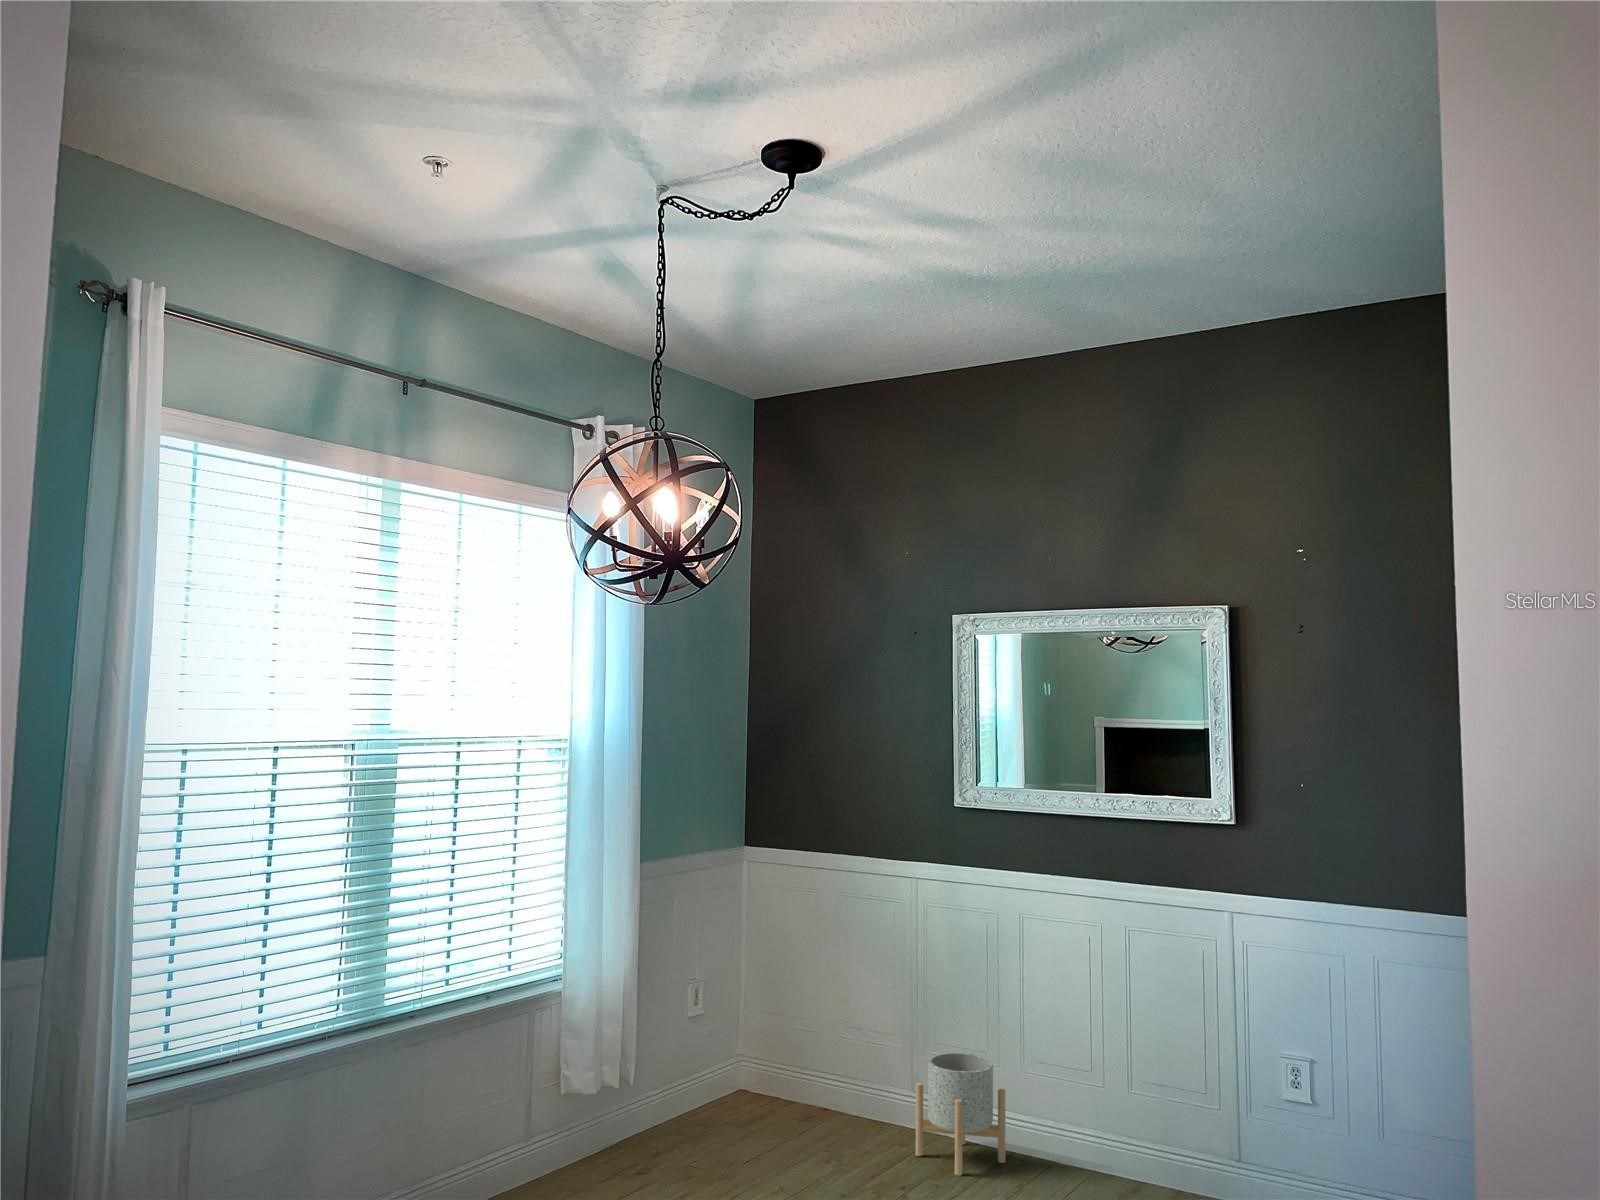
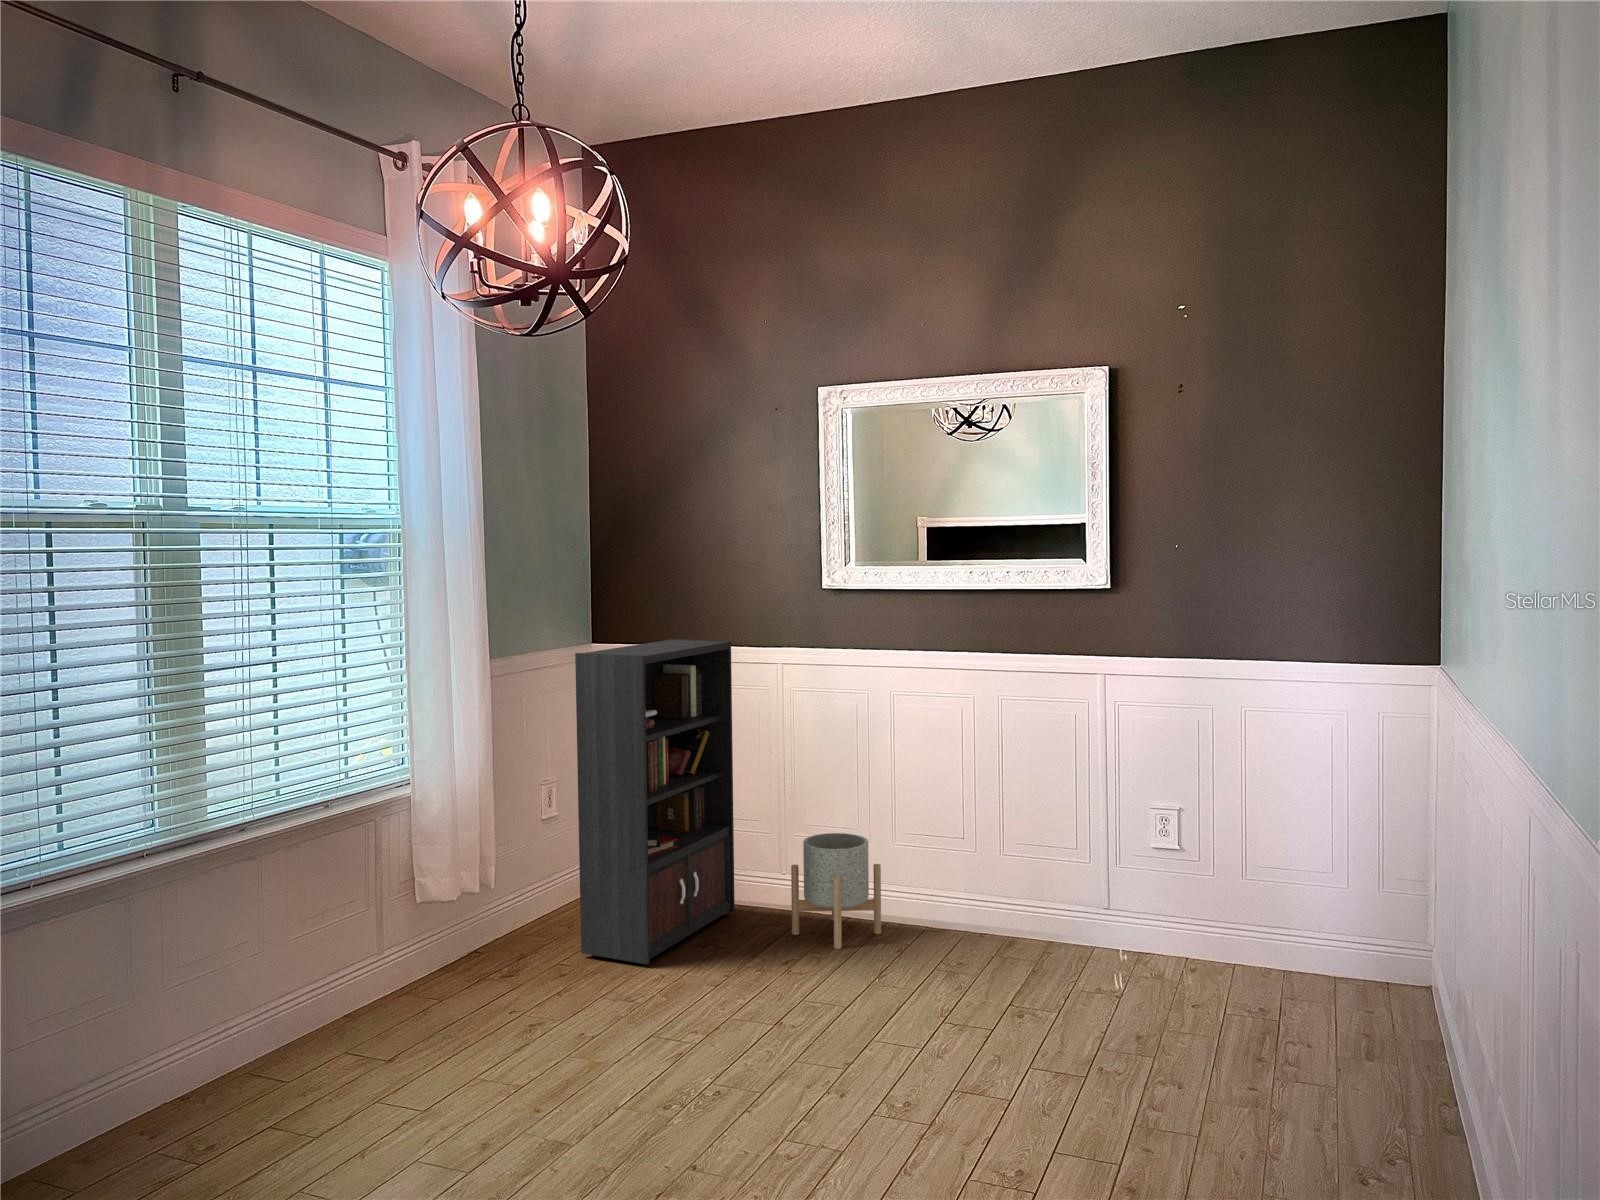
bookcase: none [710,848,866,1174] -> present [575,639,735,965]

